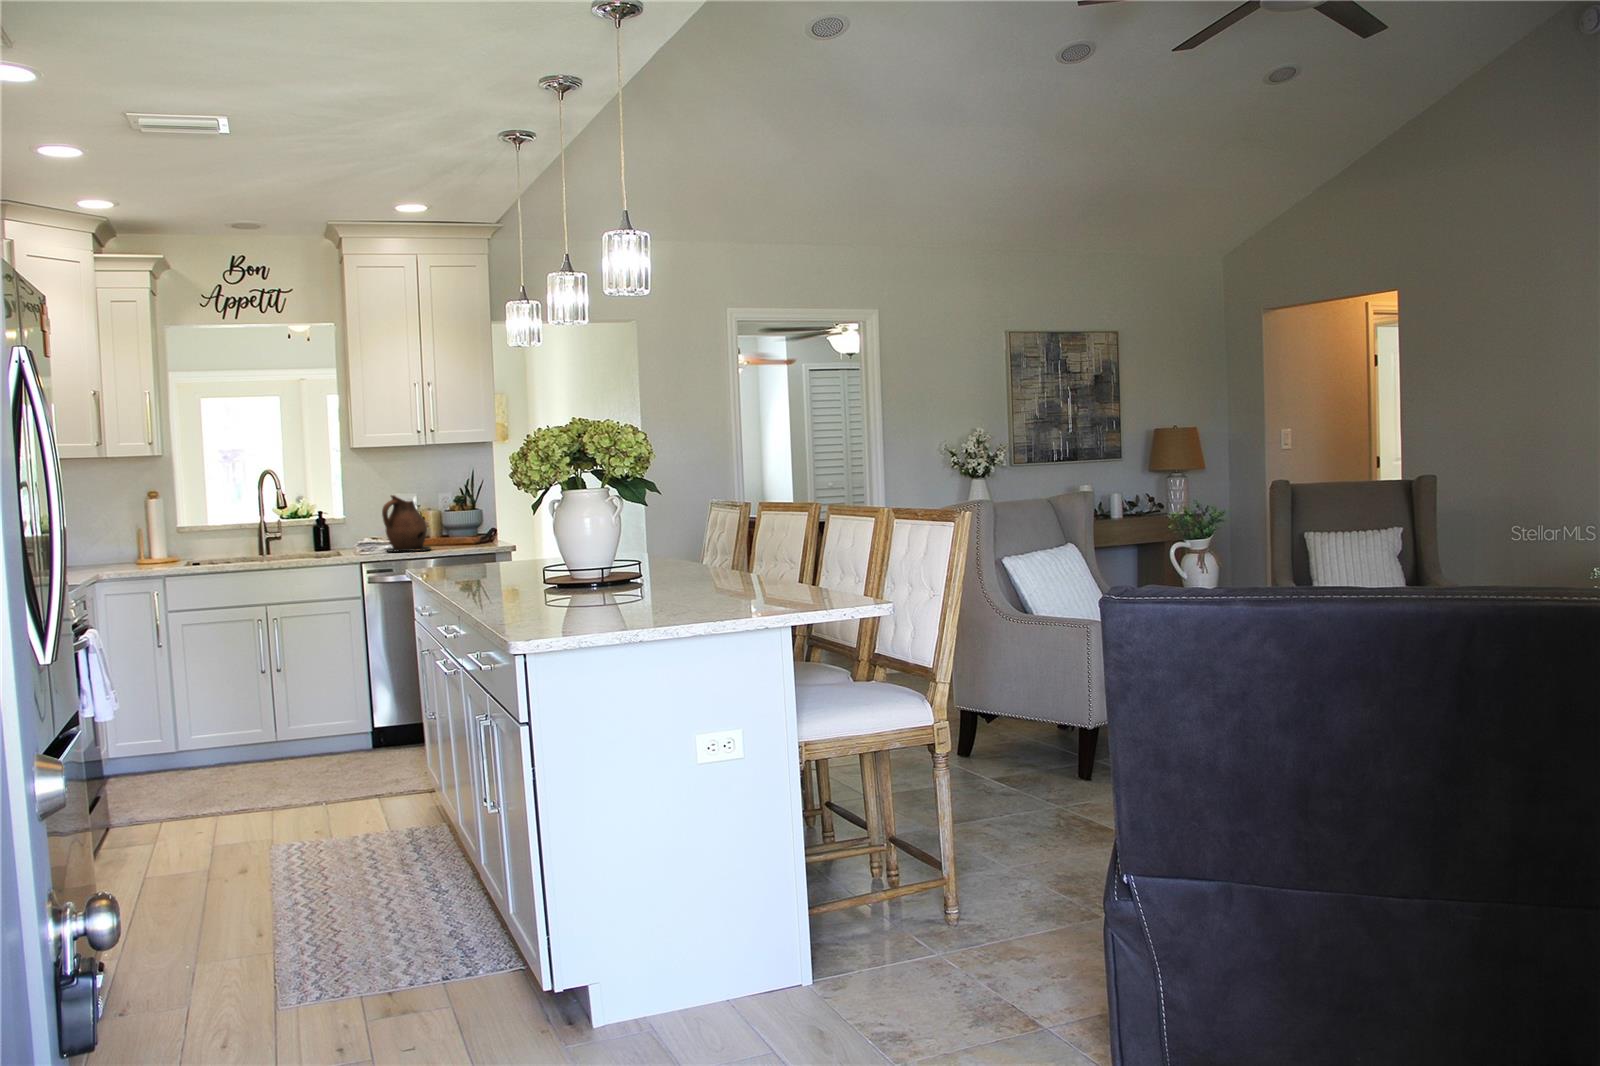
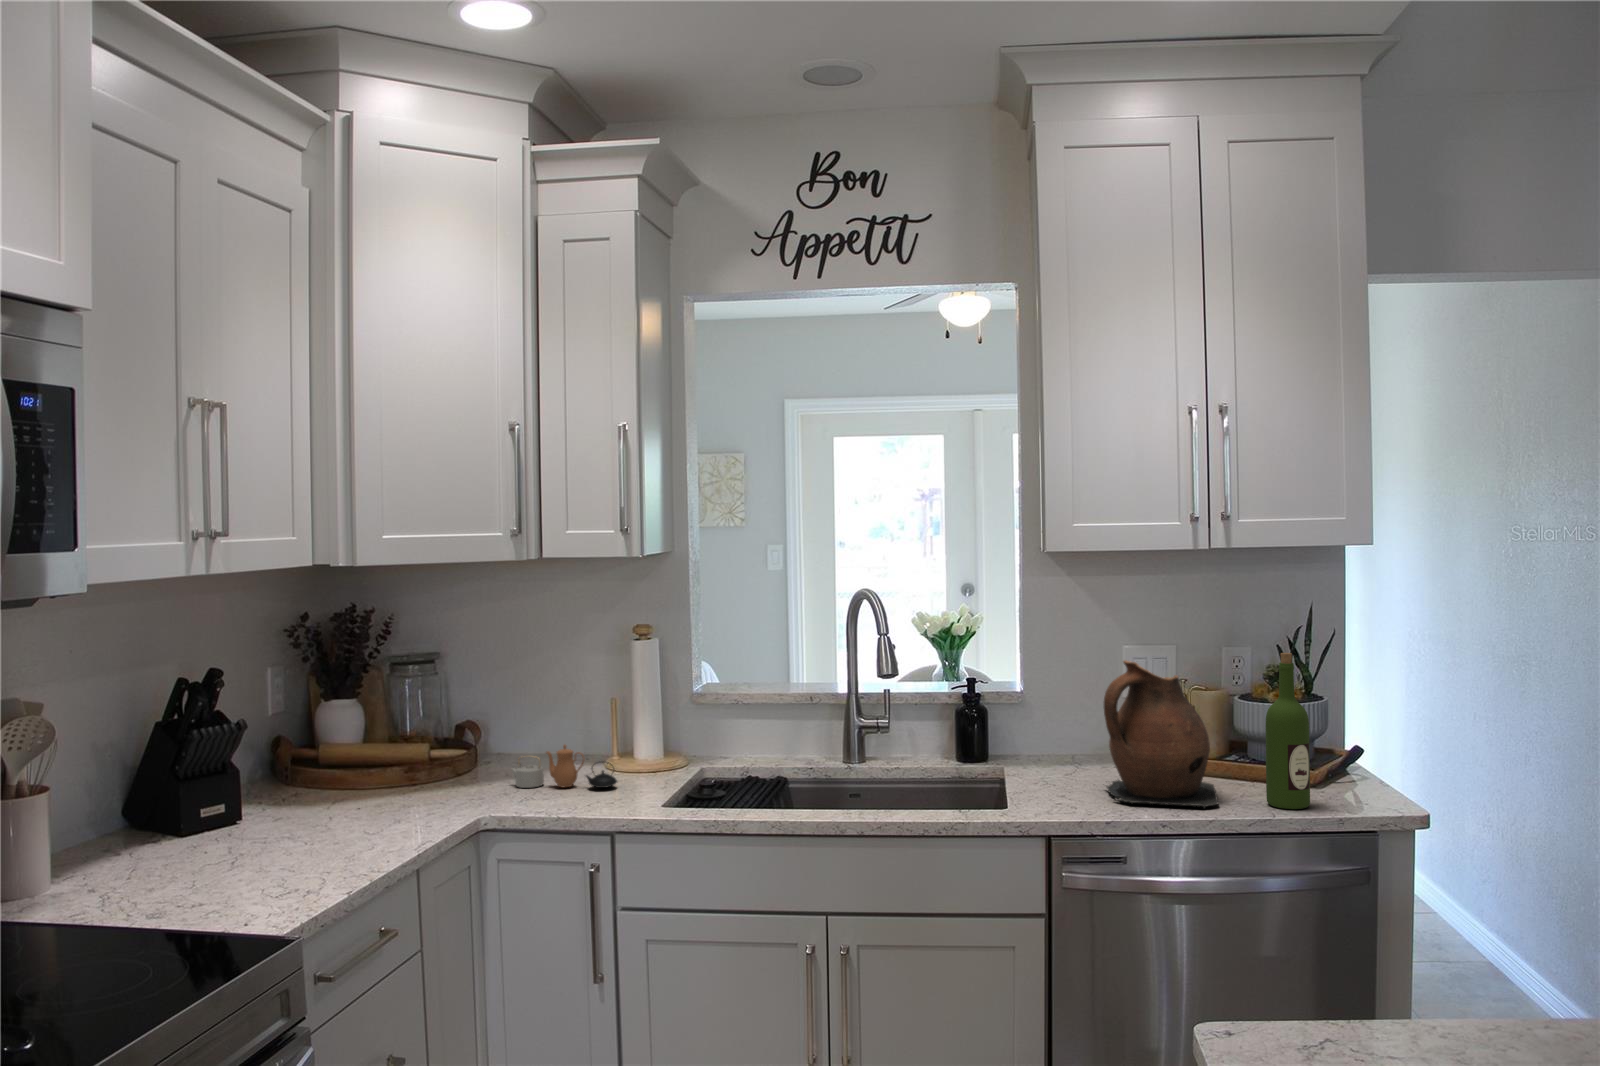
wine bottle: none [448,489,465,549] -> present [1265,653,1310,809]
teapot: none [93,546,153,568] -> present [511,745,617,788]

